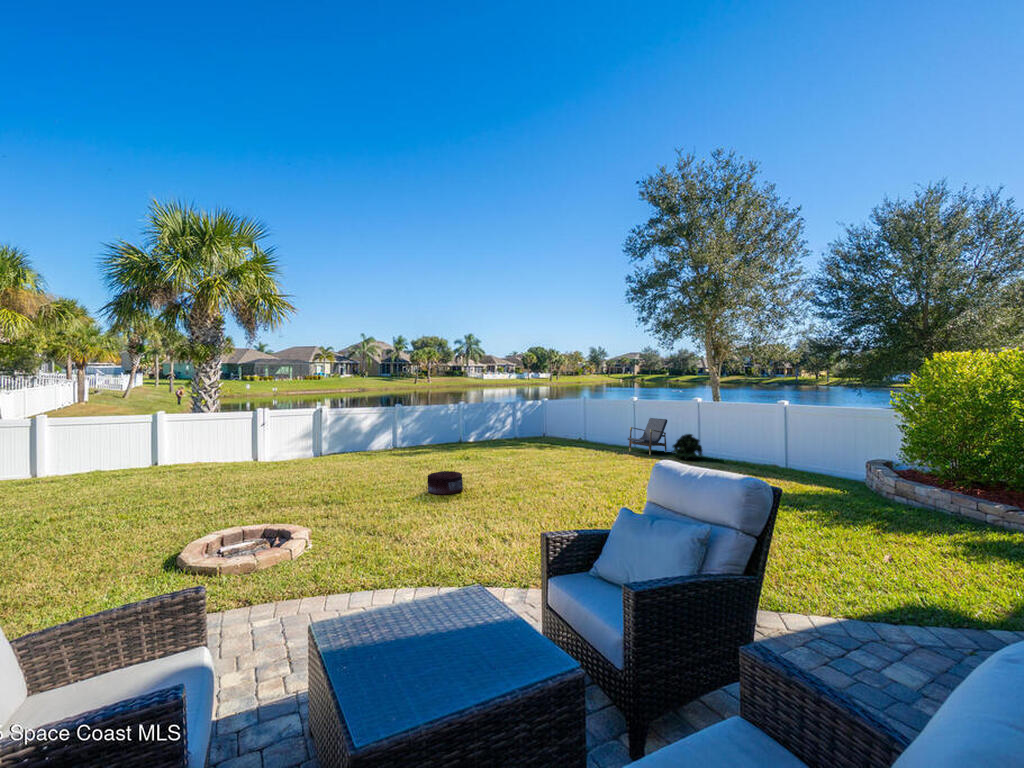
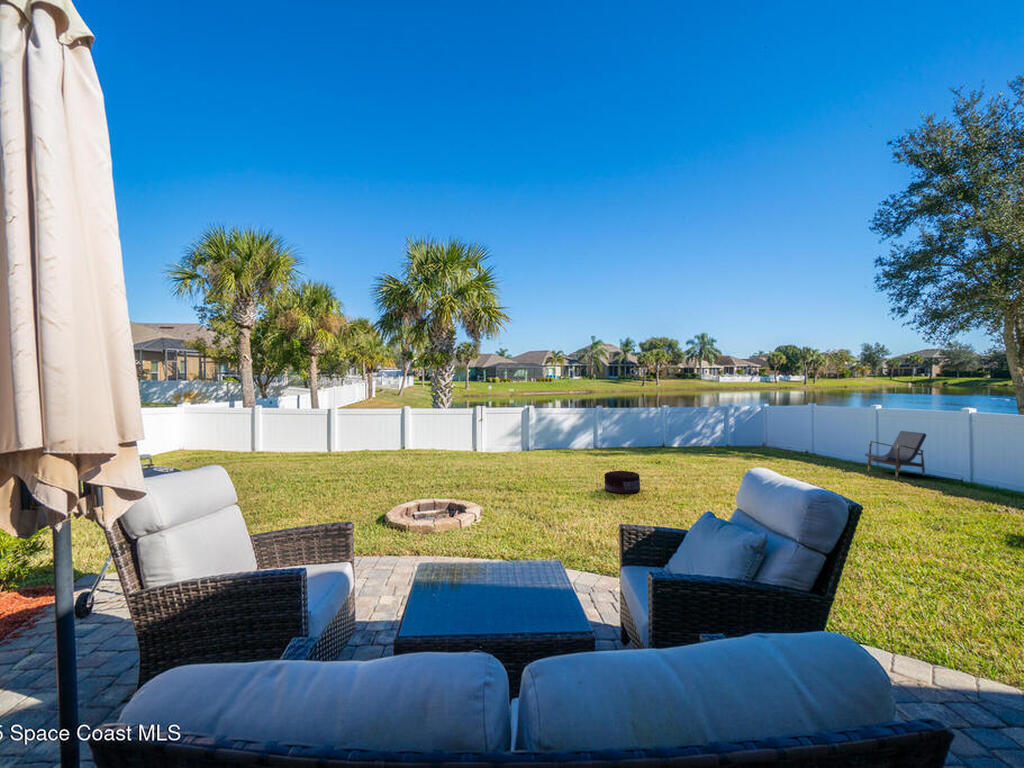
potted plant: present [672,434,702,459] -> none [929,453,982,486]

